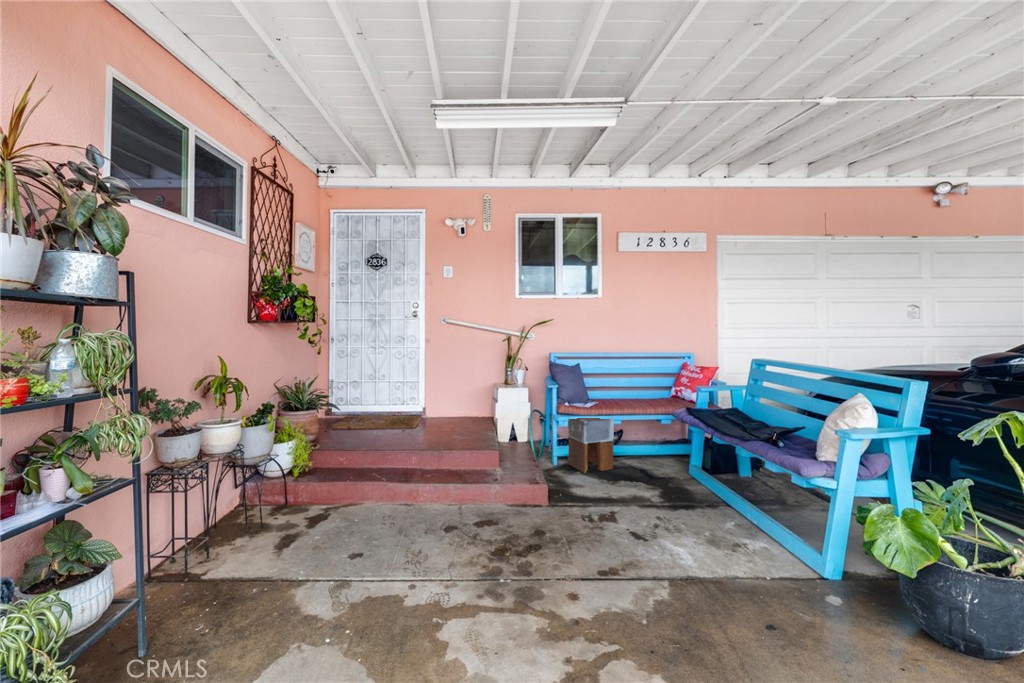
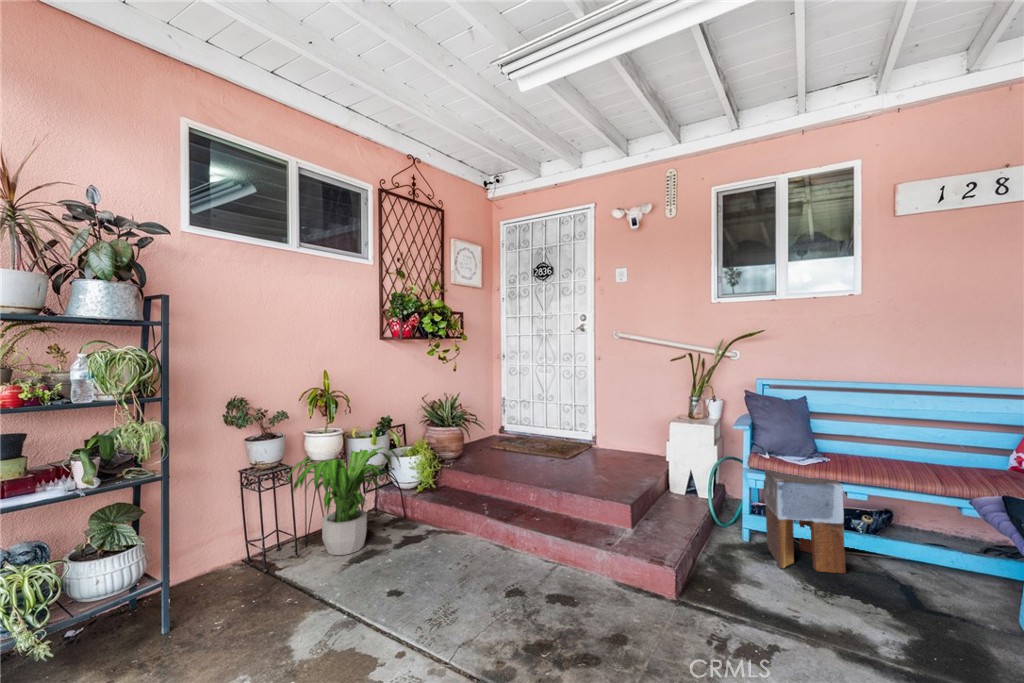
potted plant: none [174,434,301,554] -> present [287,447,400,555]

